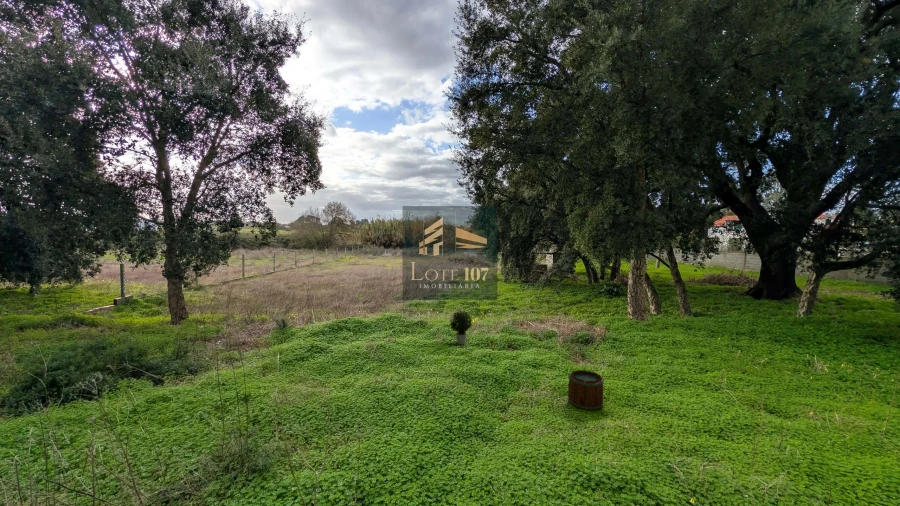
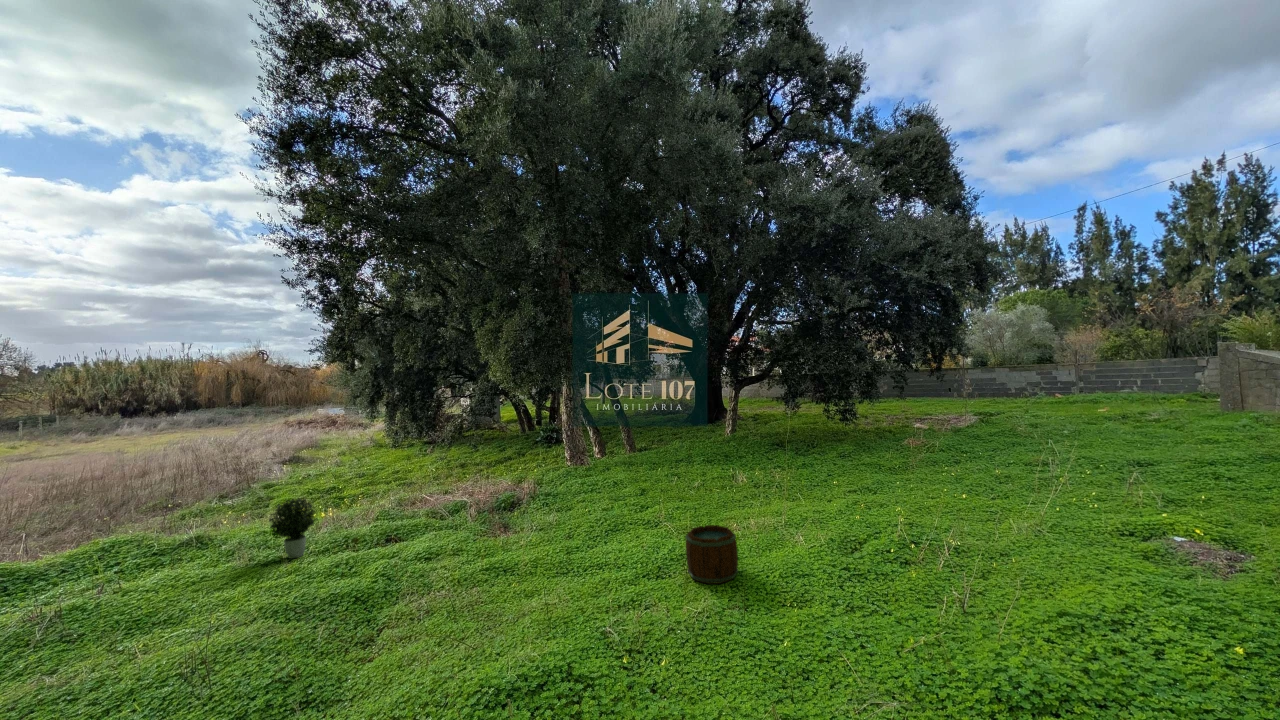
bucket: present [568,370,604,410] -> present [685,525,738,584]

